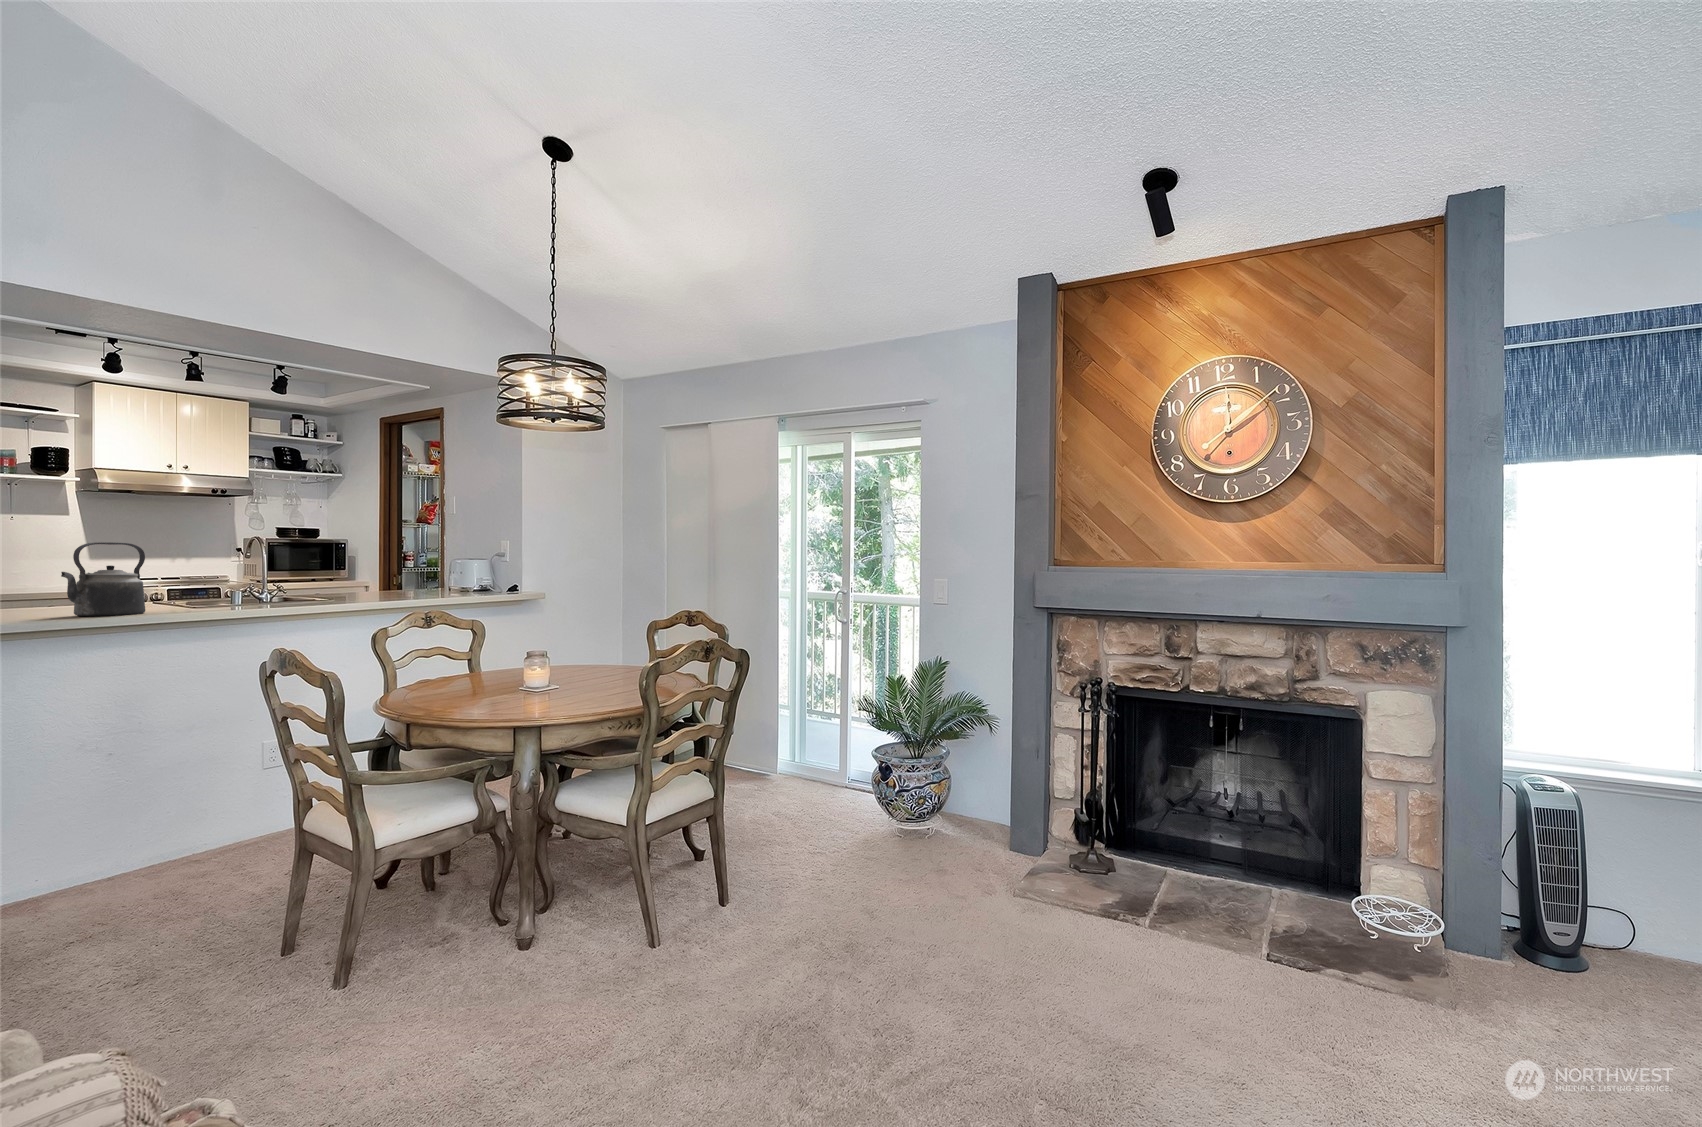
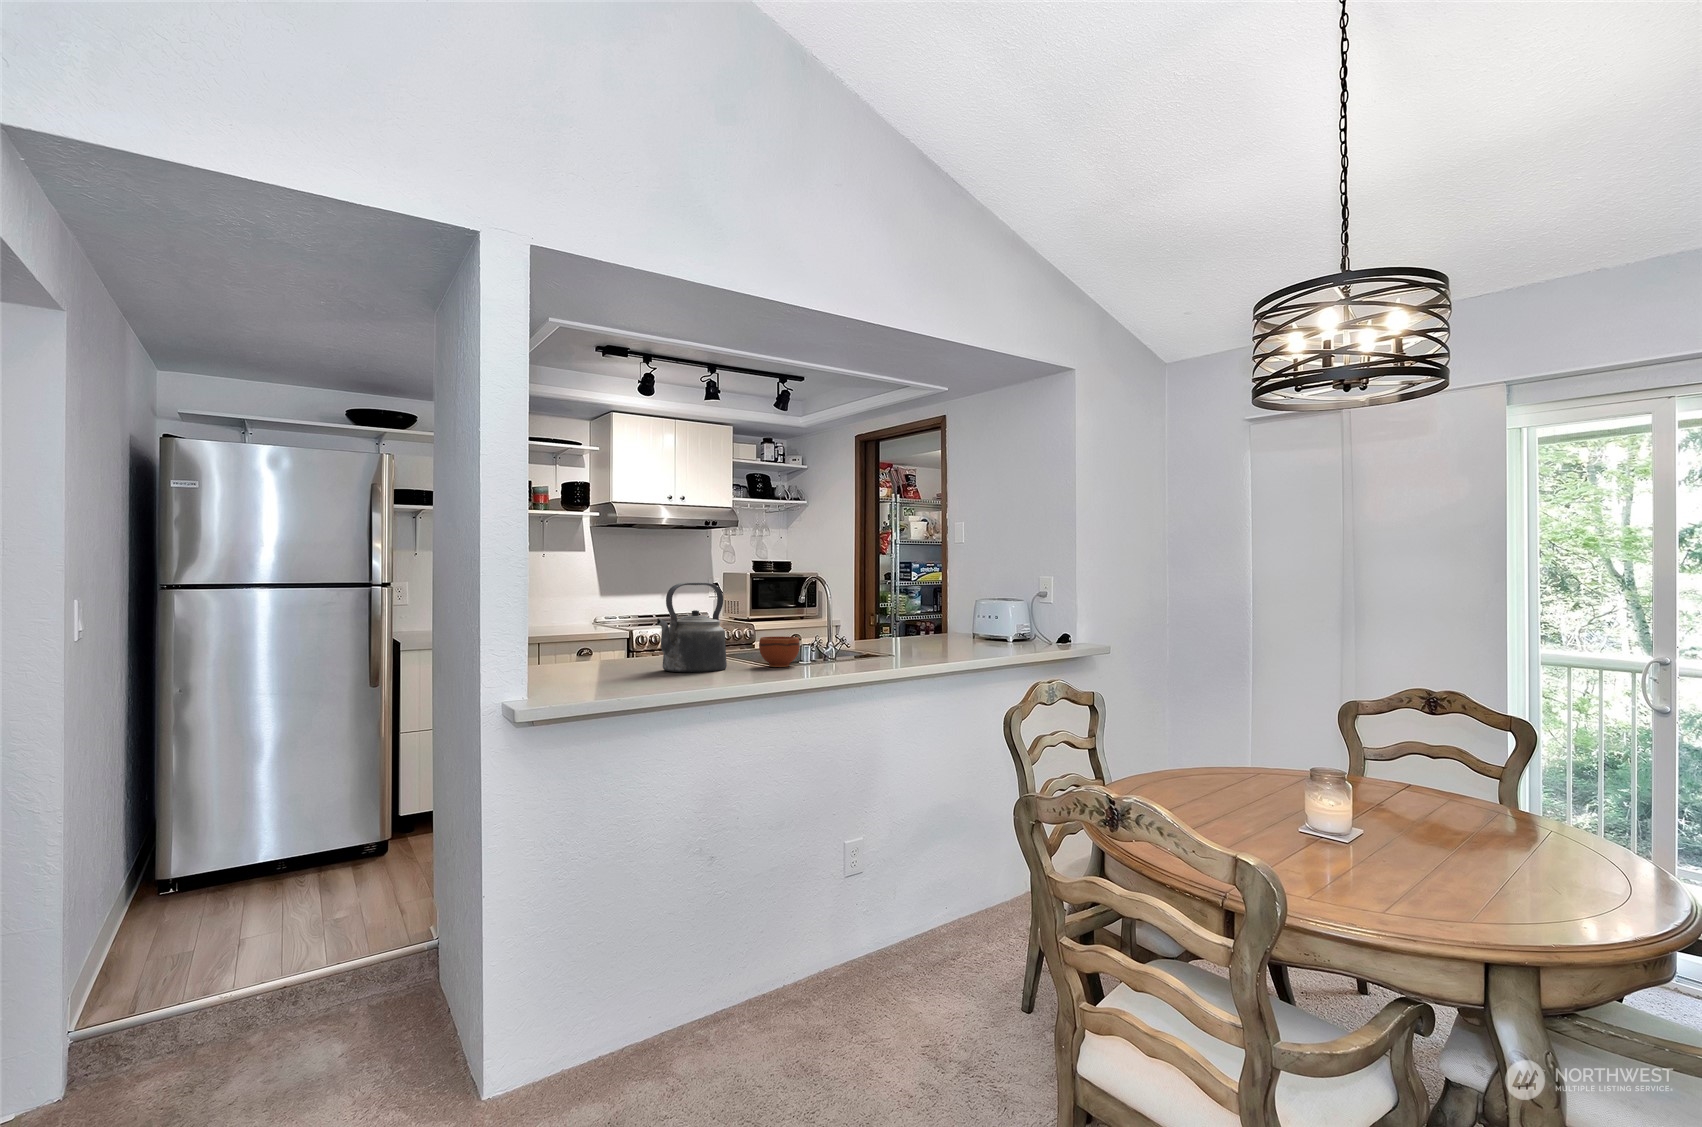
bowl: none [180,587,223,611] -> present [759,636,800,667]

